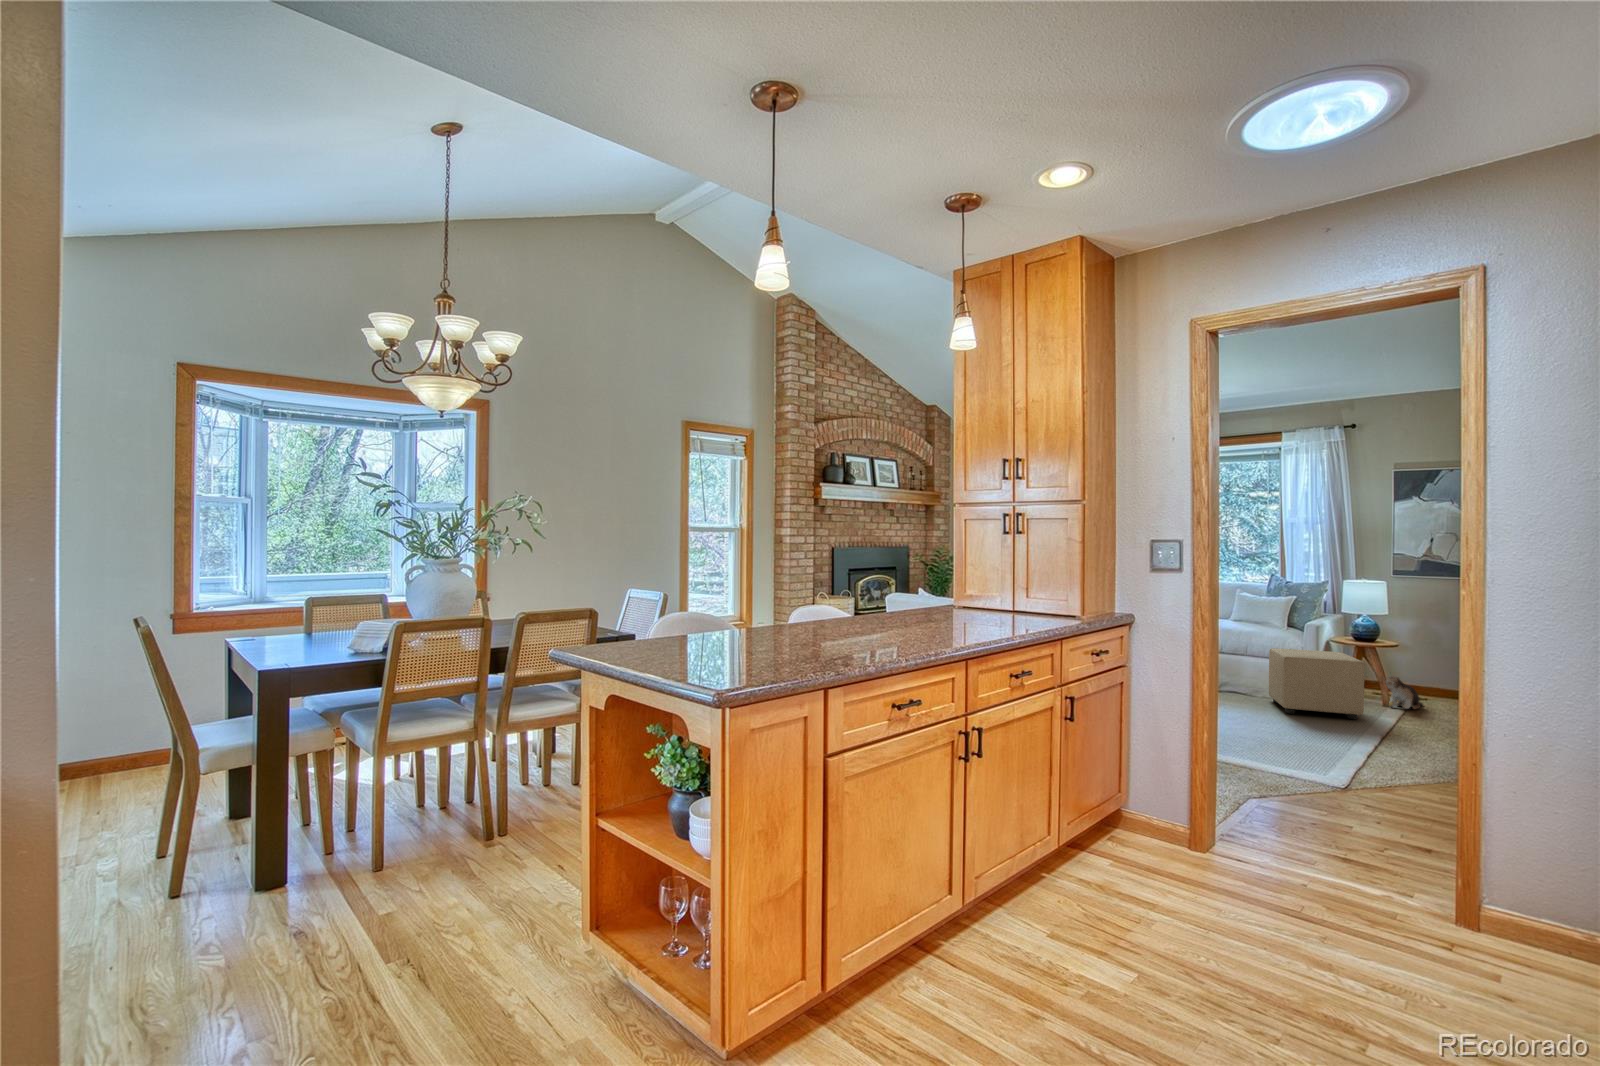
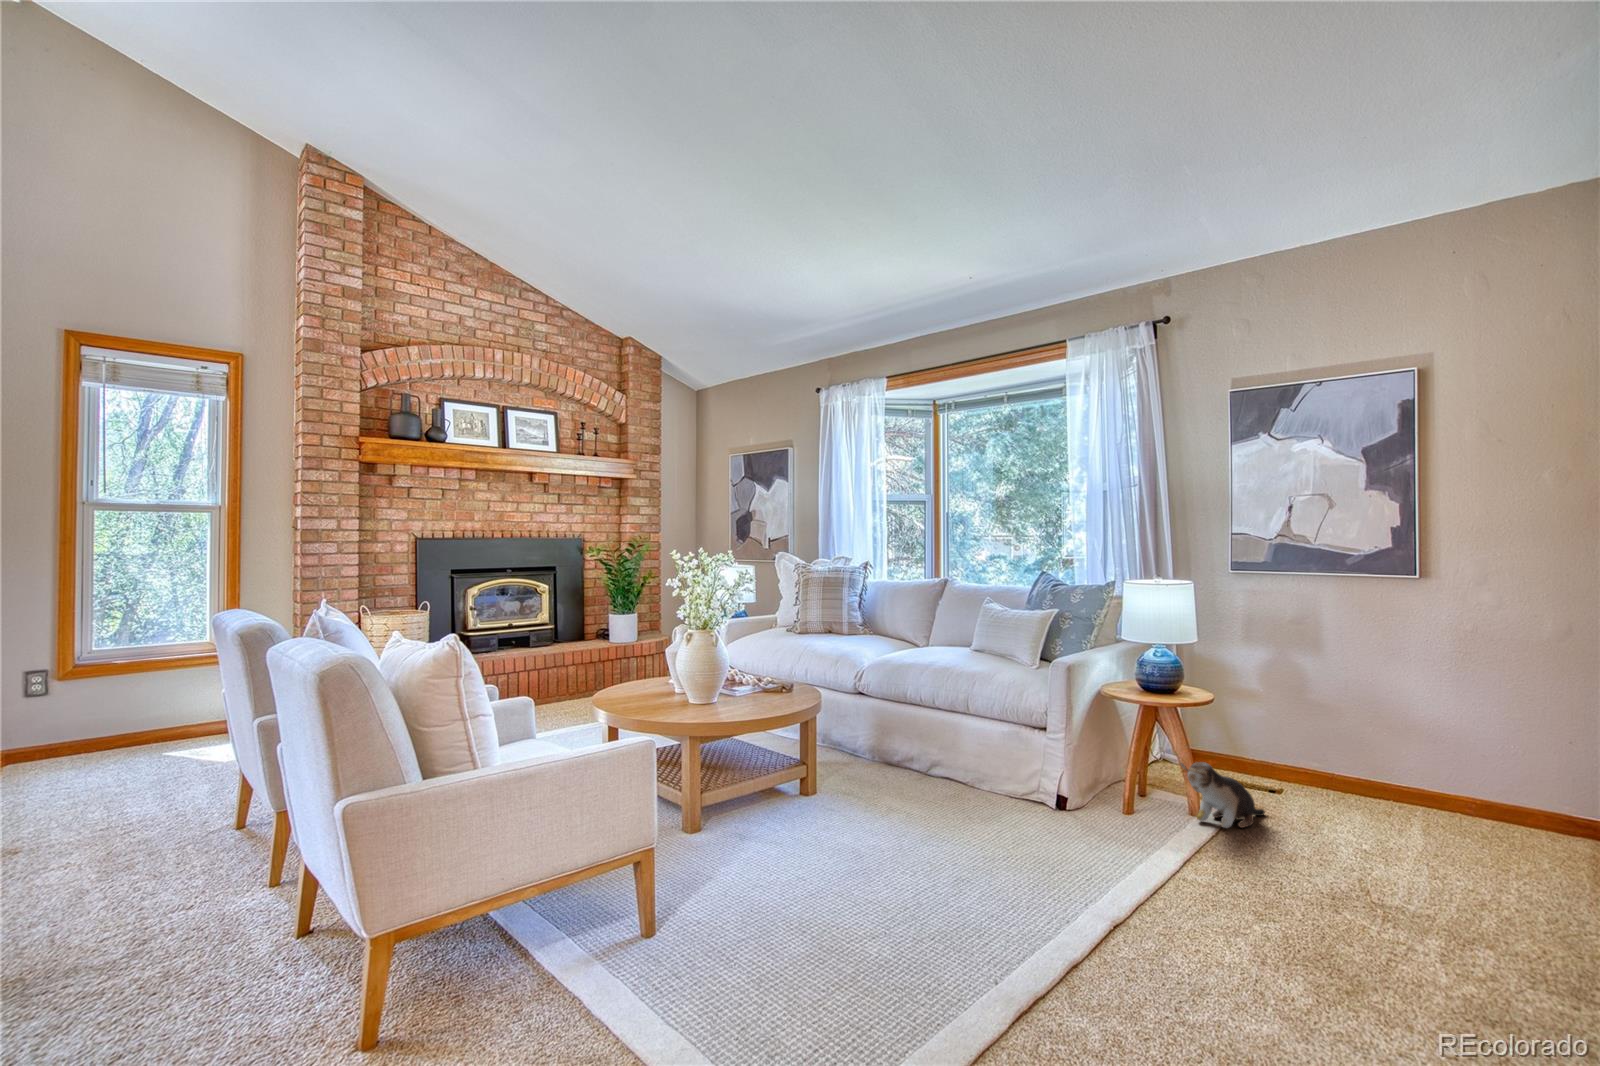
ottoman: present [1269,648,1365,719] -> none [968,708,1115,866]

